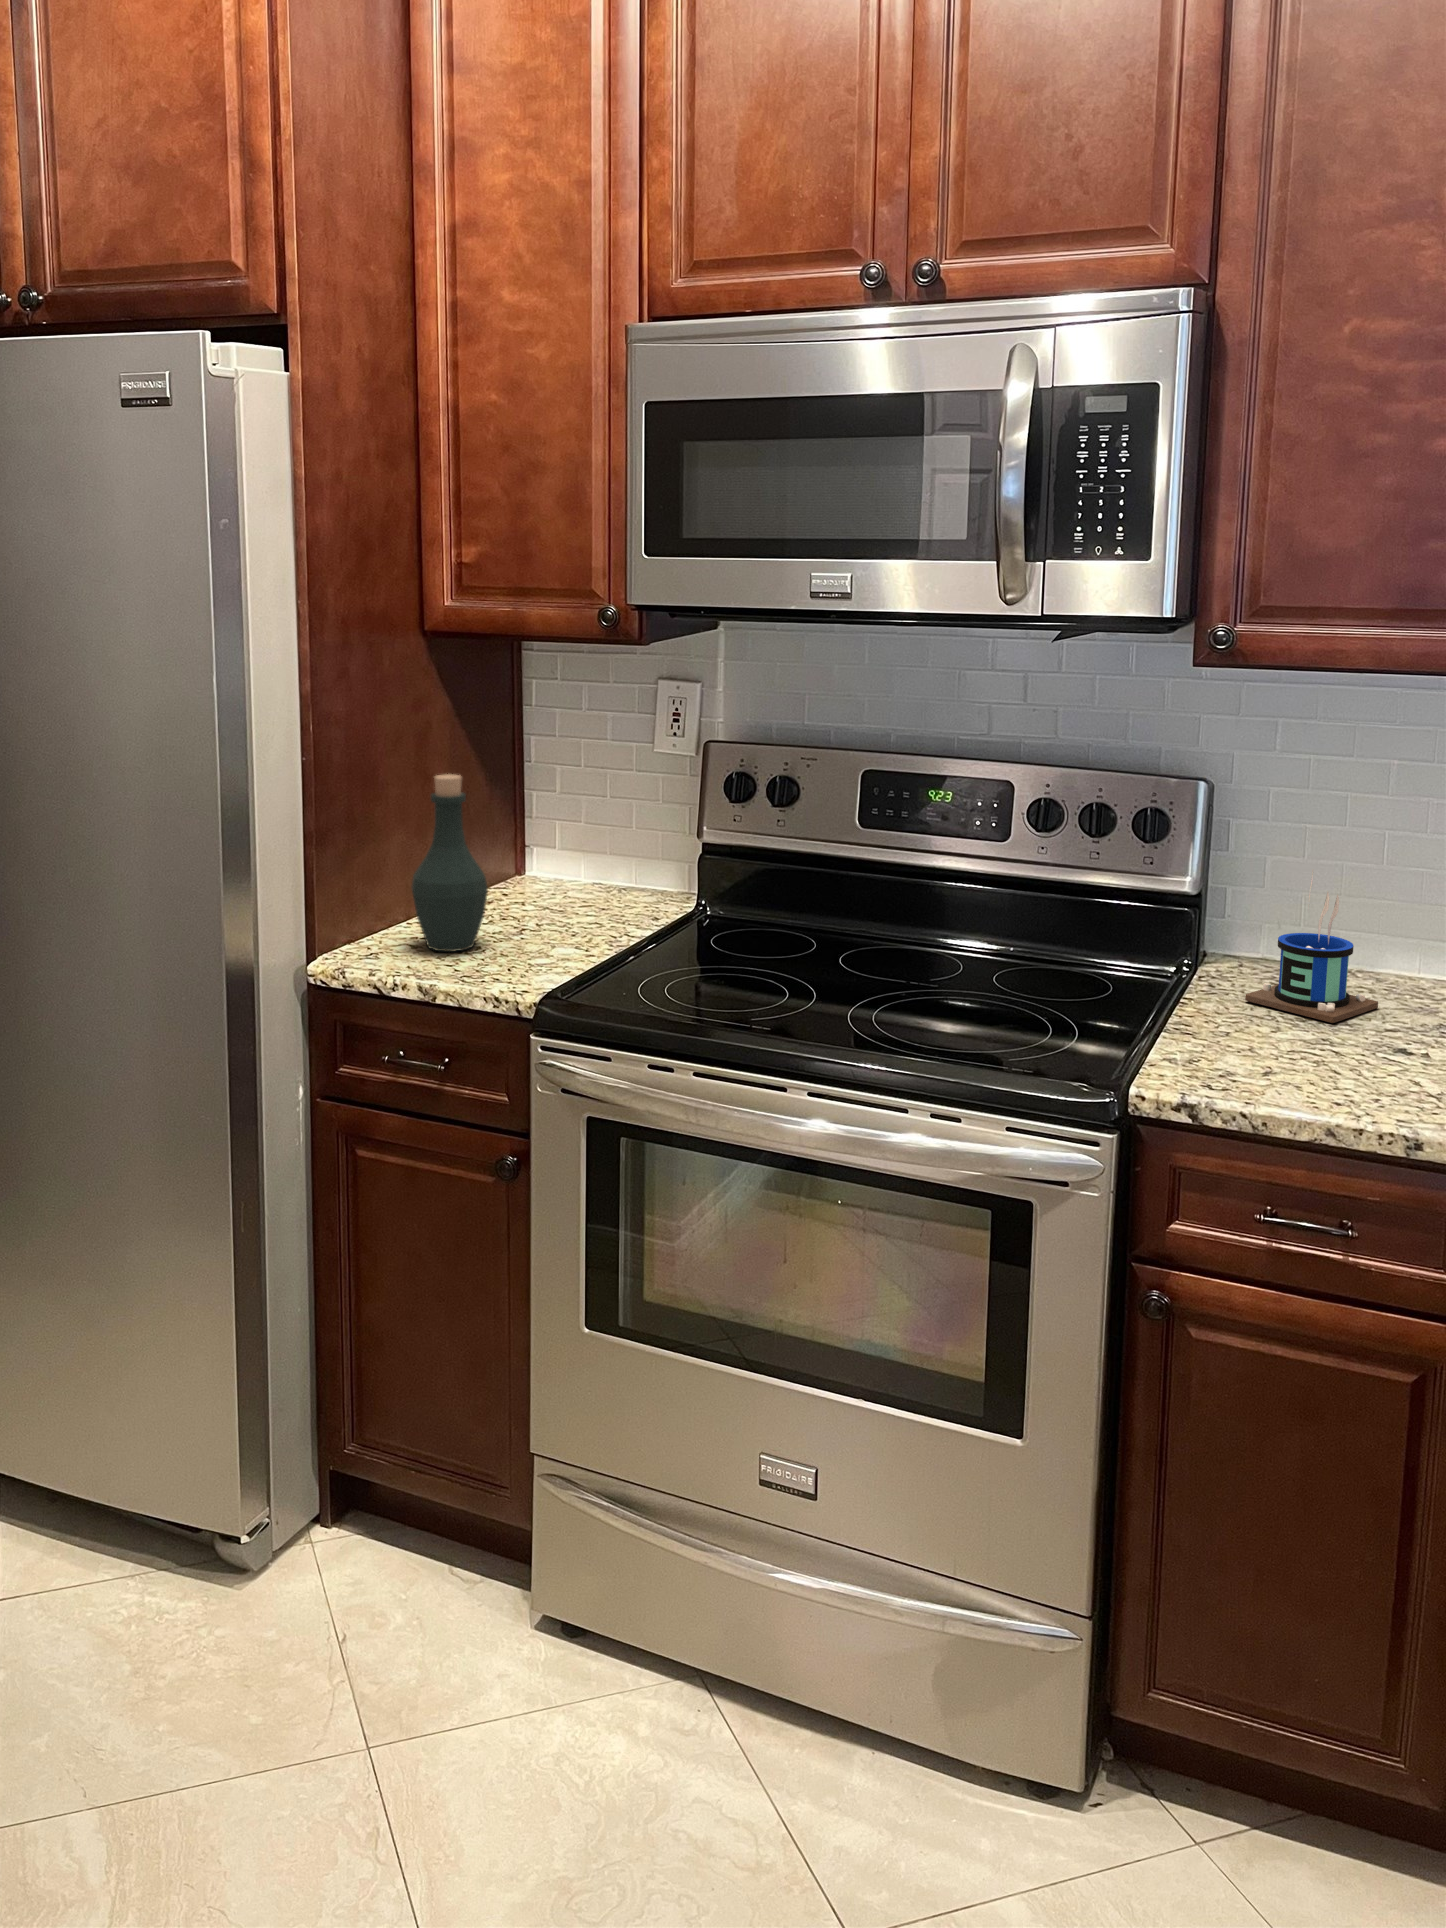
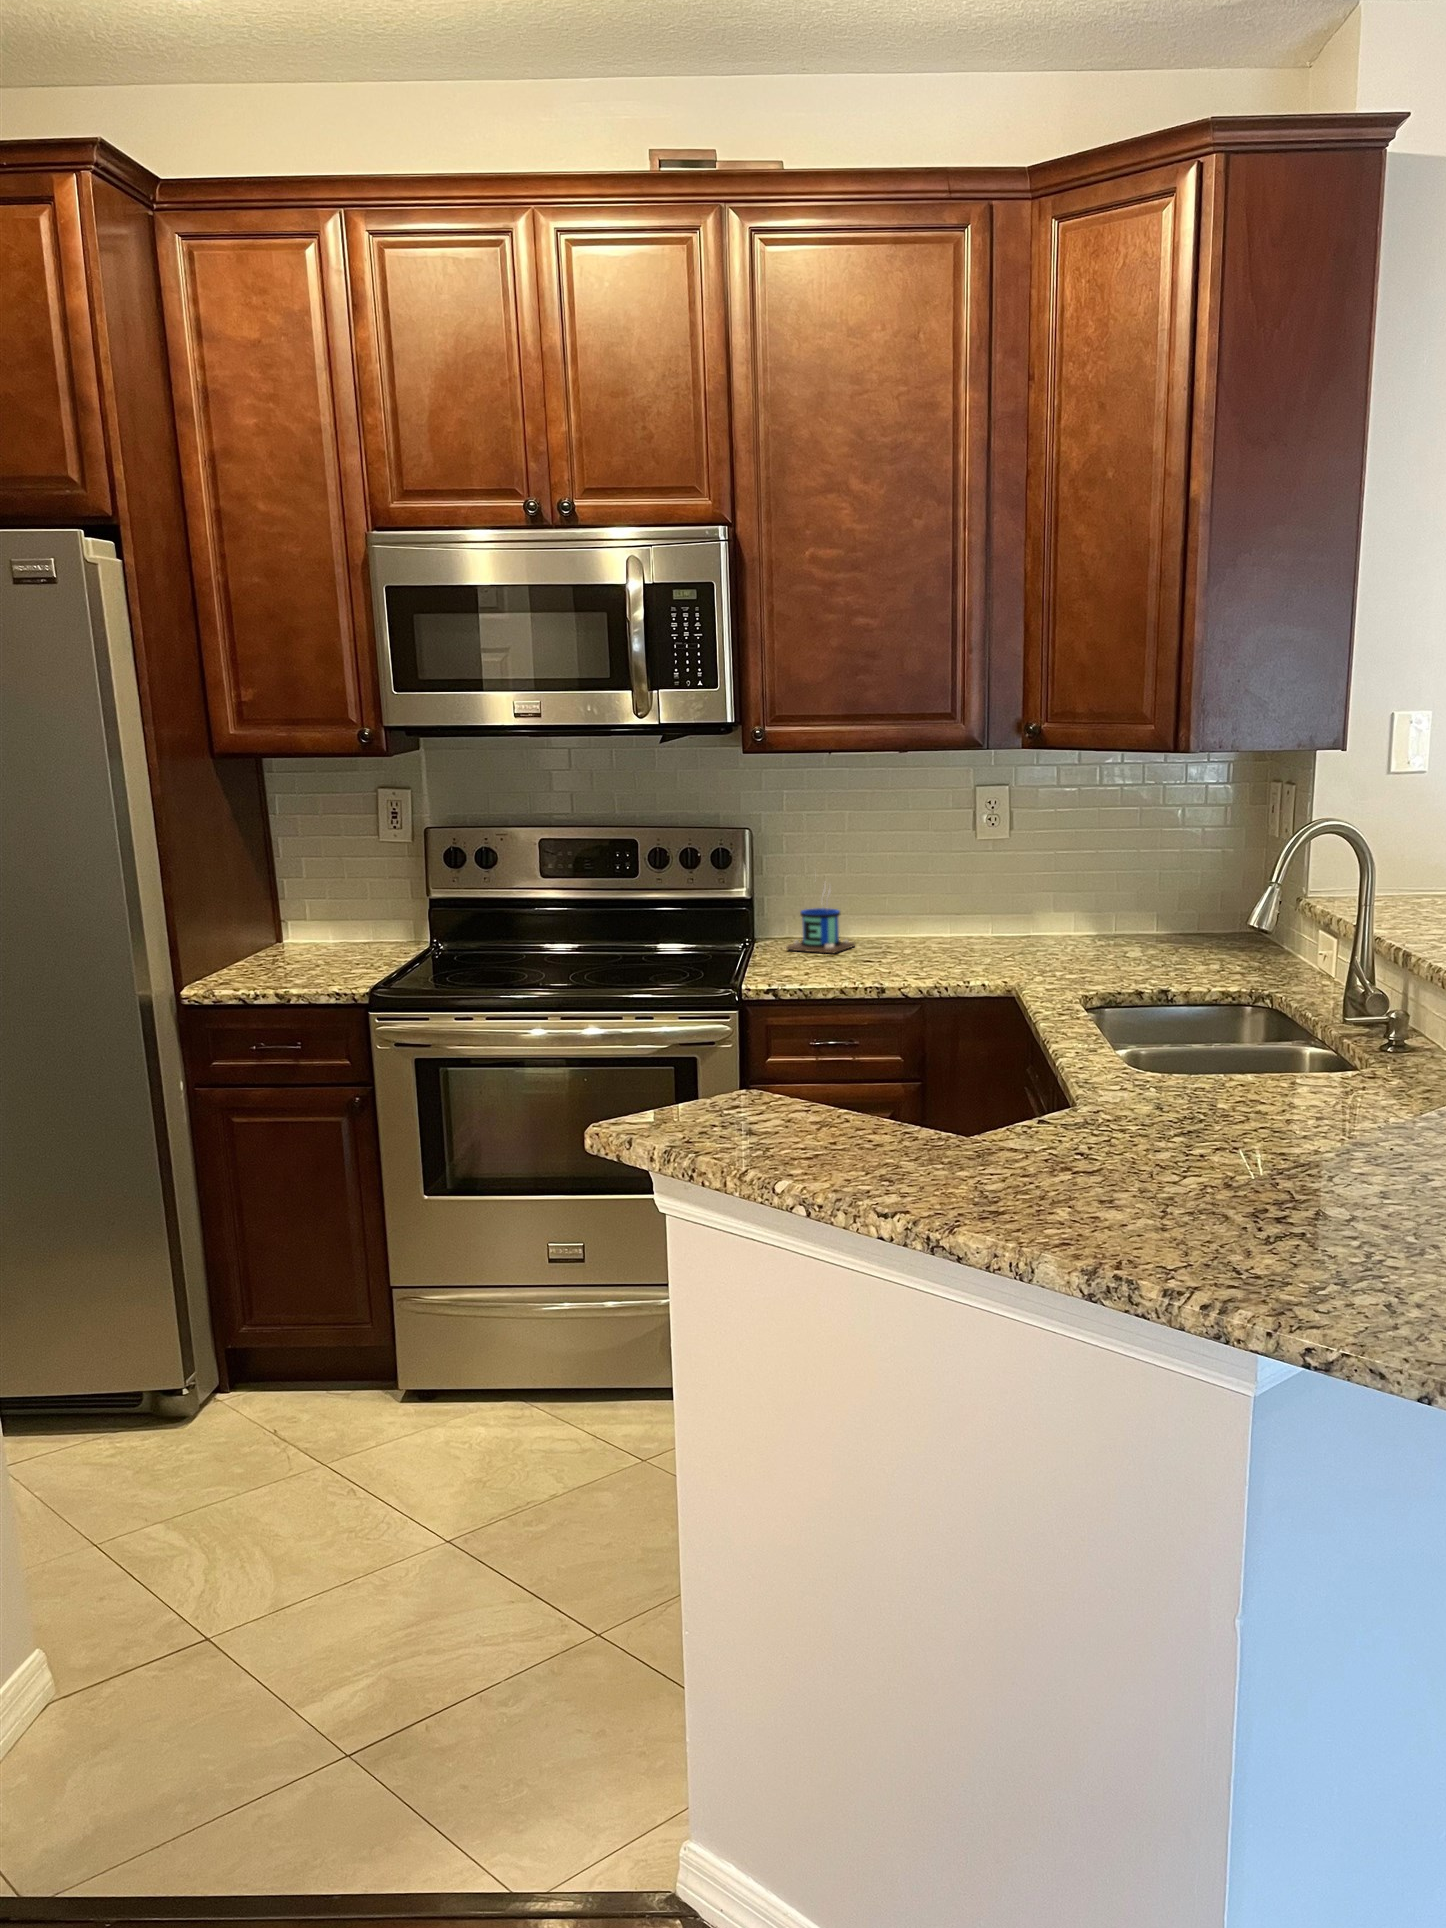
bottle: present [411,774,488,952] -> none [240,854,298,978]

